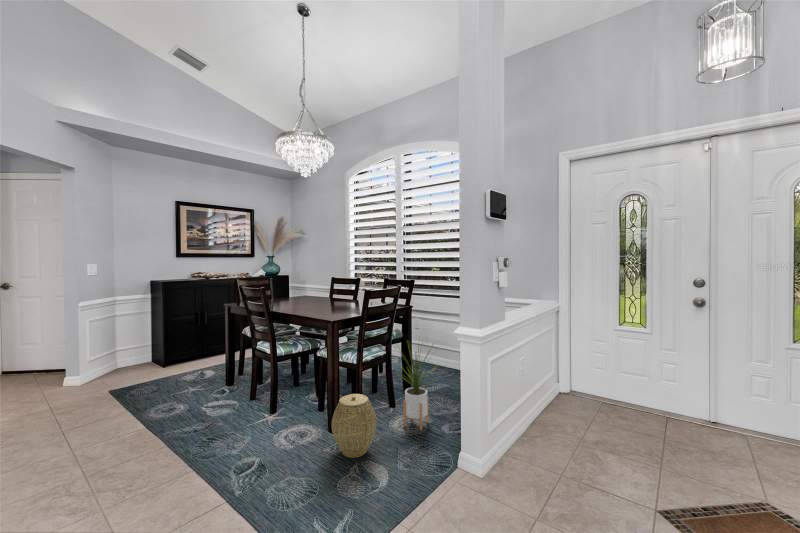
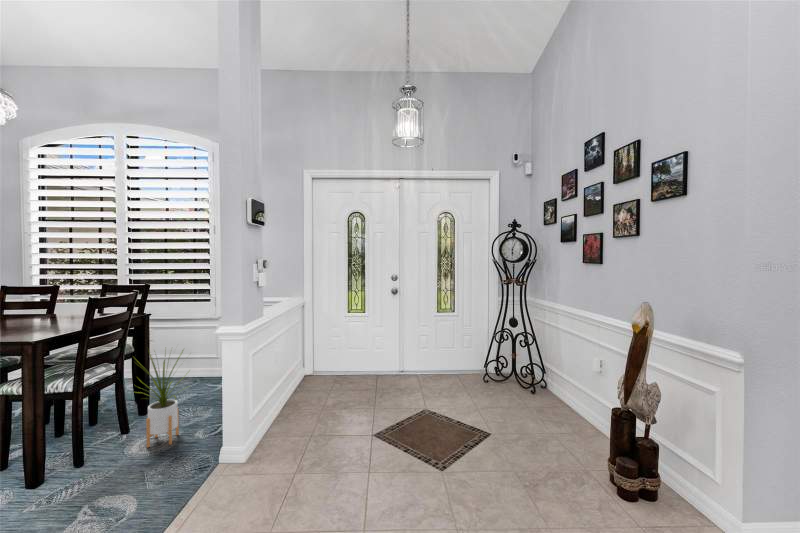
woven basket: present [332,394,377,458] -> none [37,424,113,506]

